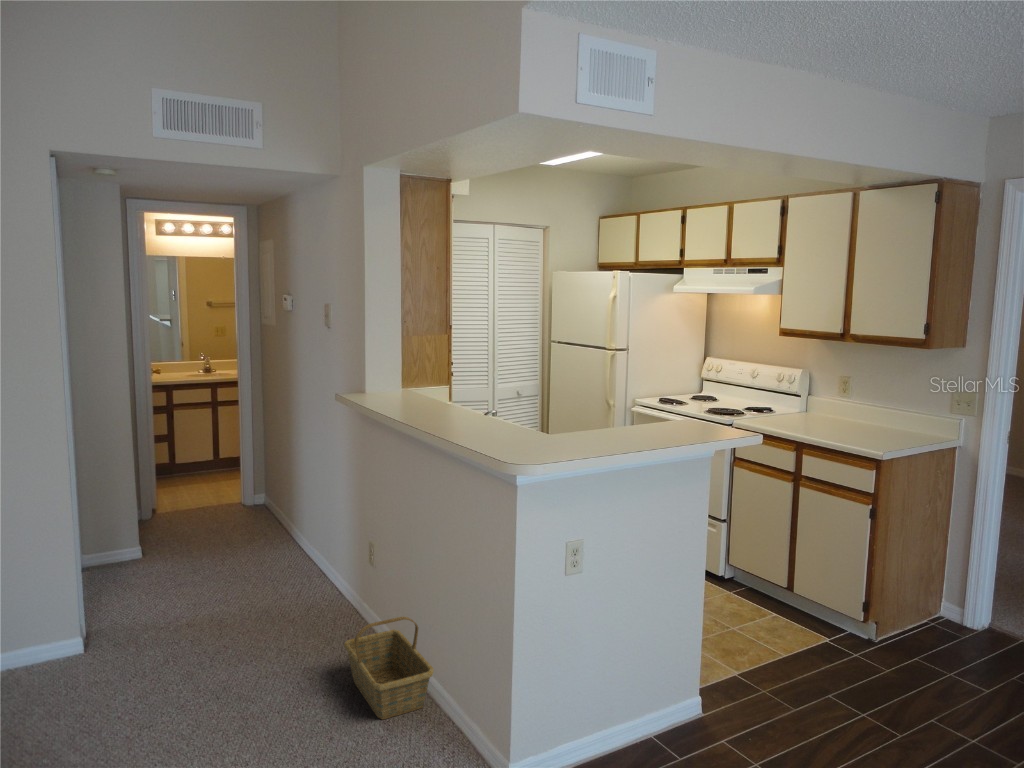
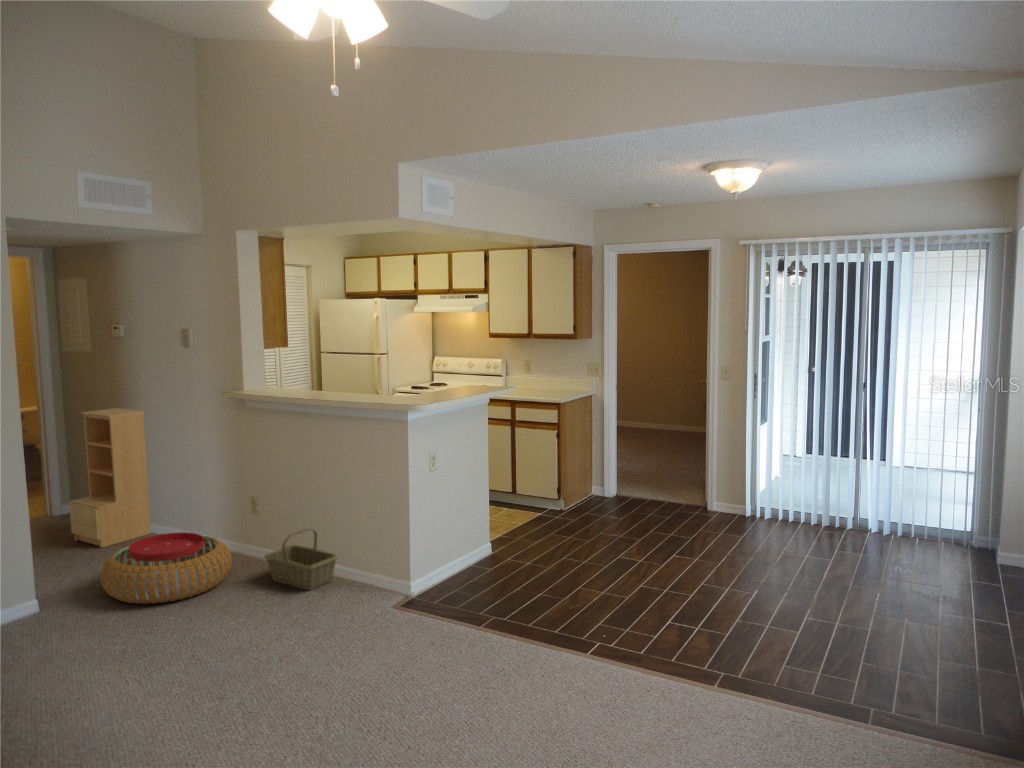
bookshelf: none [224,397,303,566] -> present [69,408,150,548]
pouf: none [150,577,323,685] -> present [100,532,232,604]

